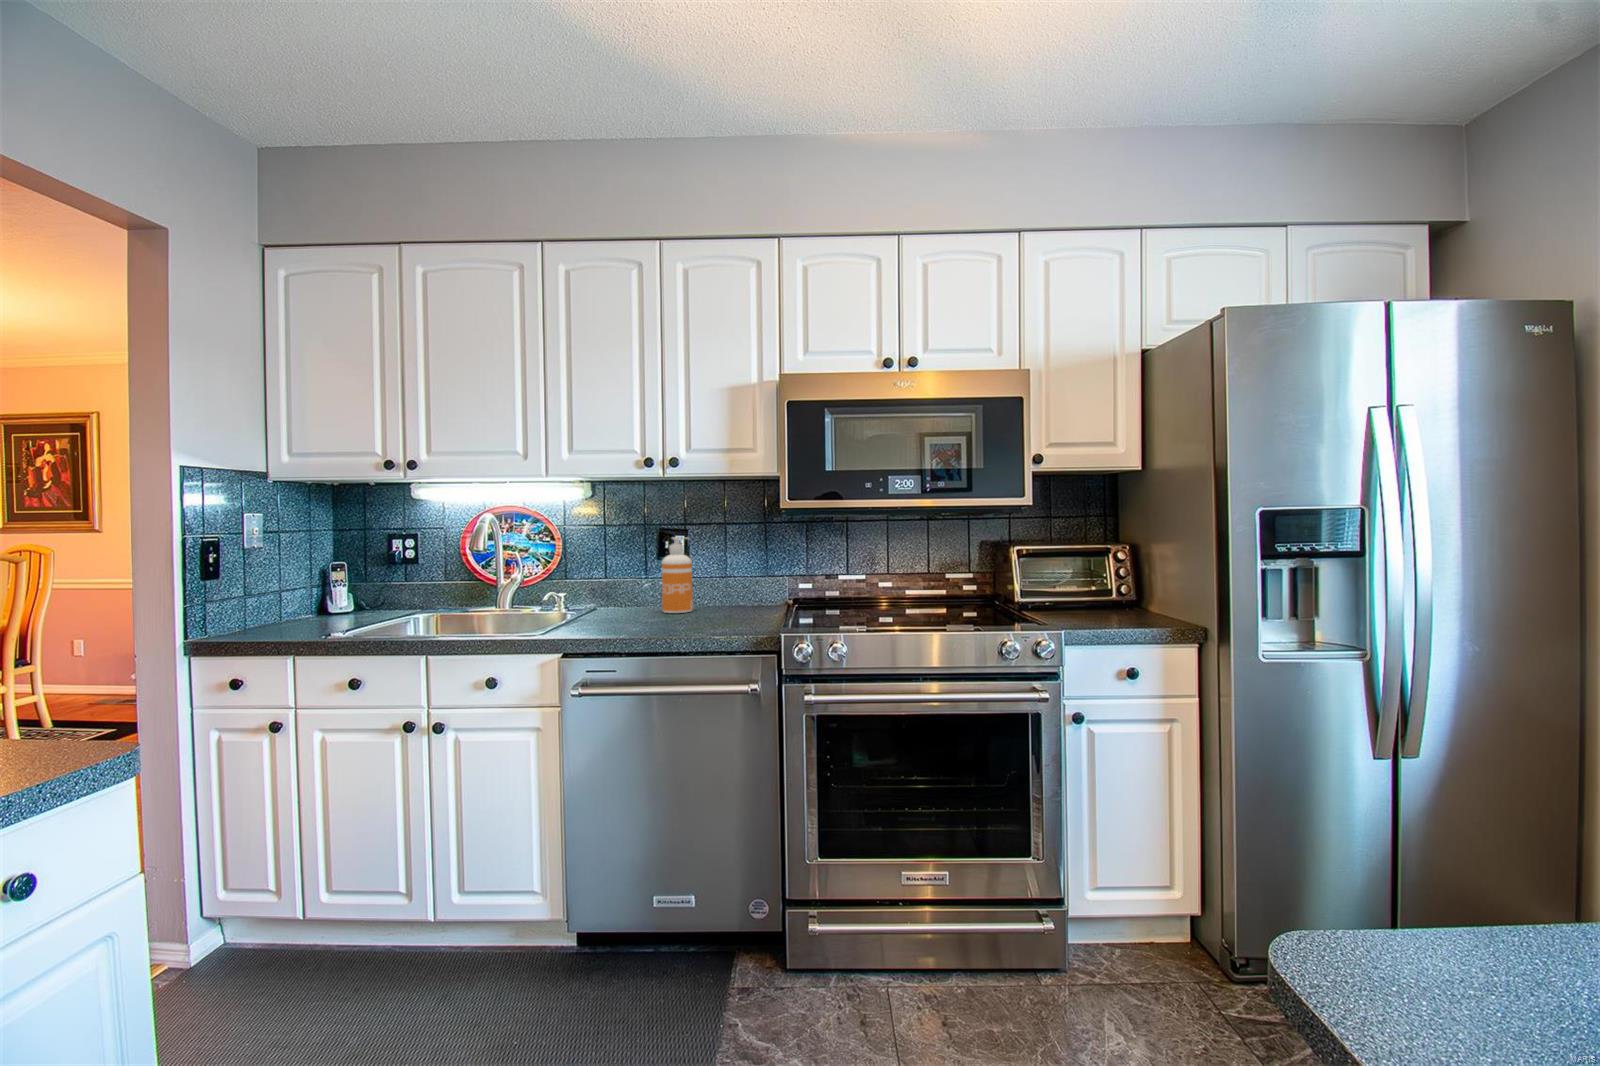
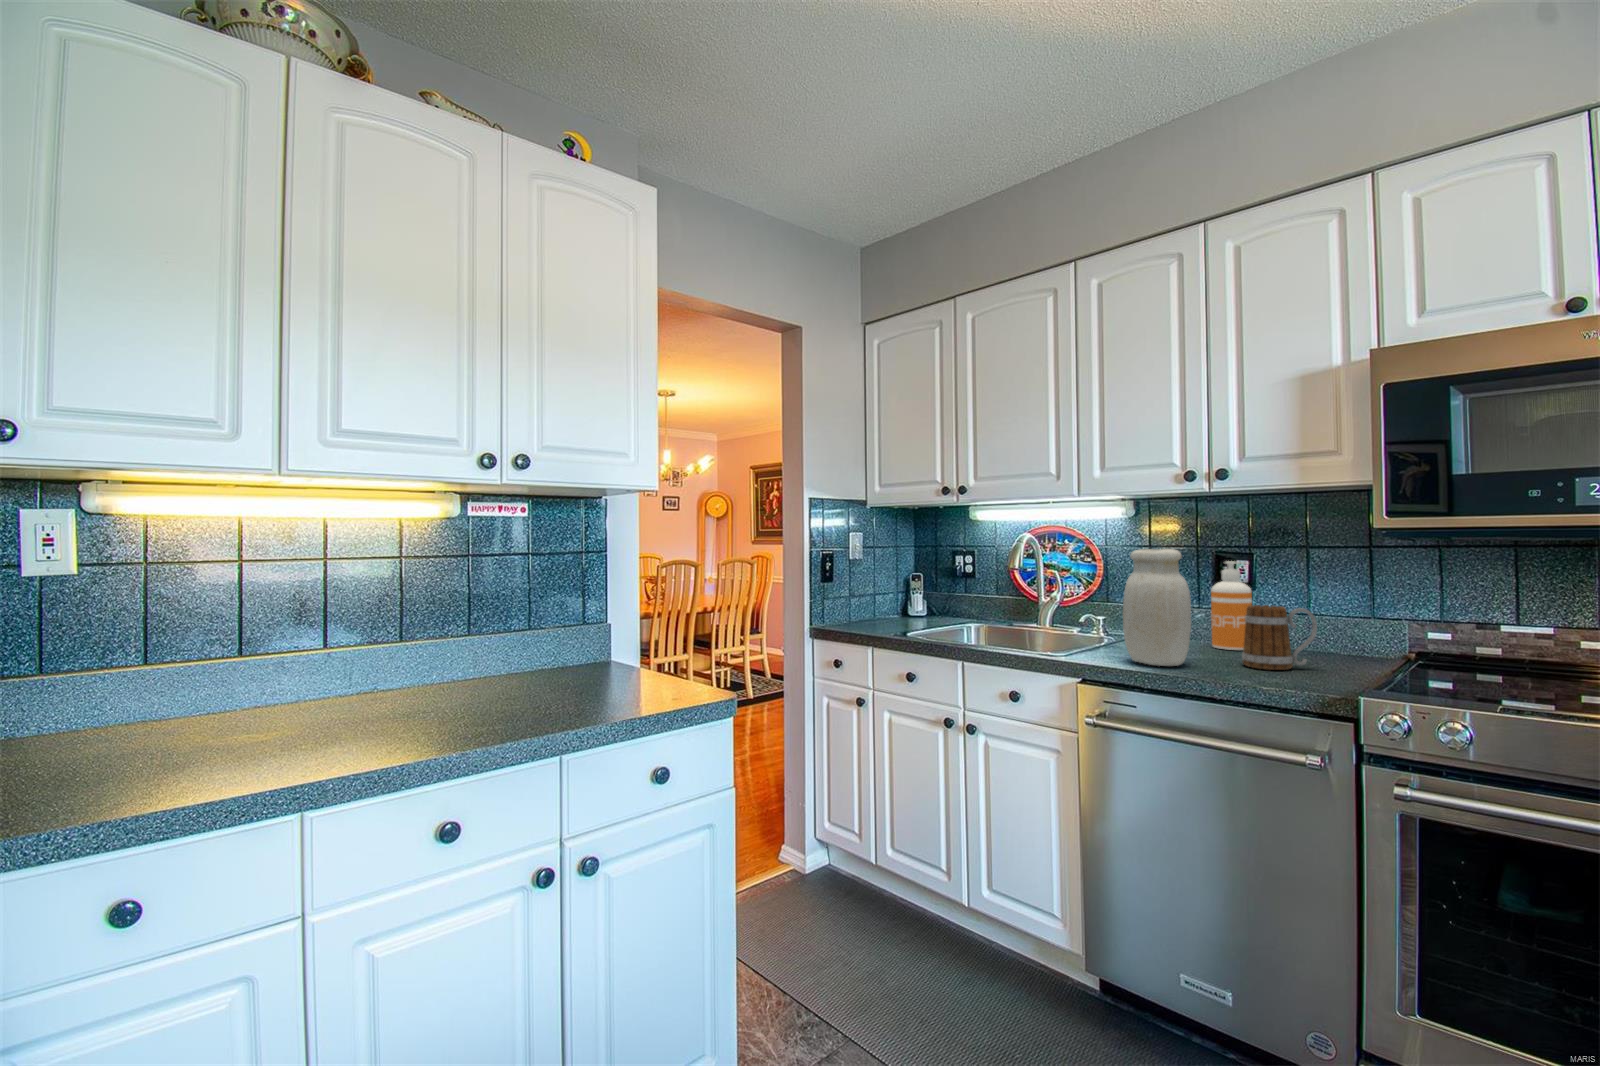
jar: none [601,527,657,633] -> present [1123,549,1191,666]
mug: none [693,572,743,625] -> present [1242,605,1317,670]

